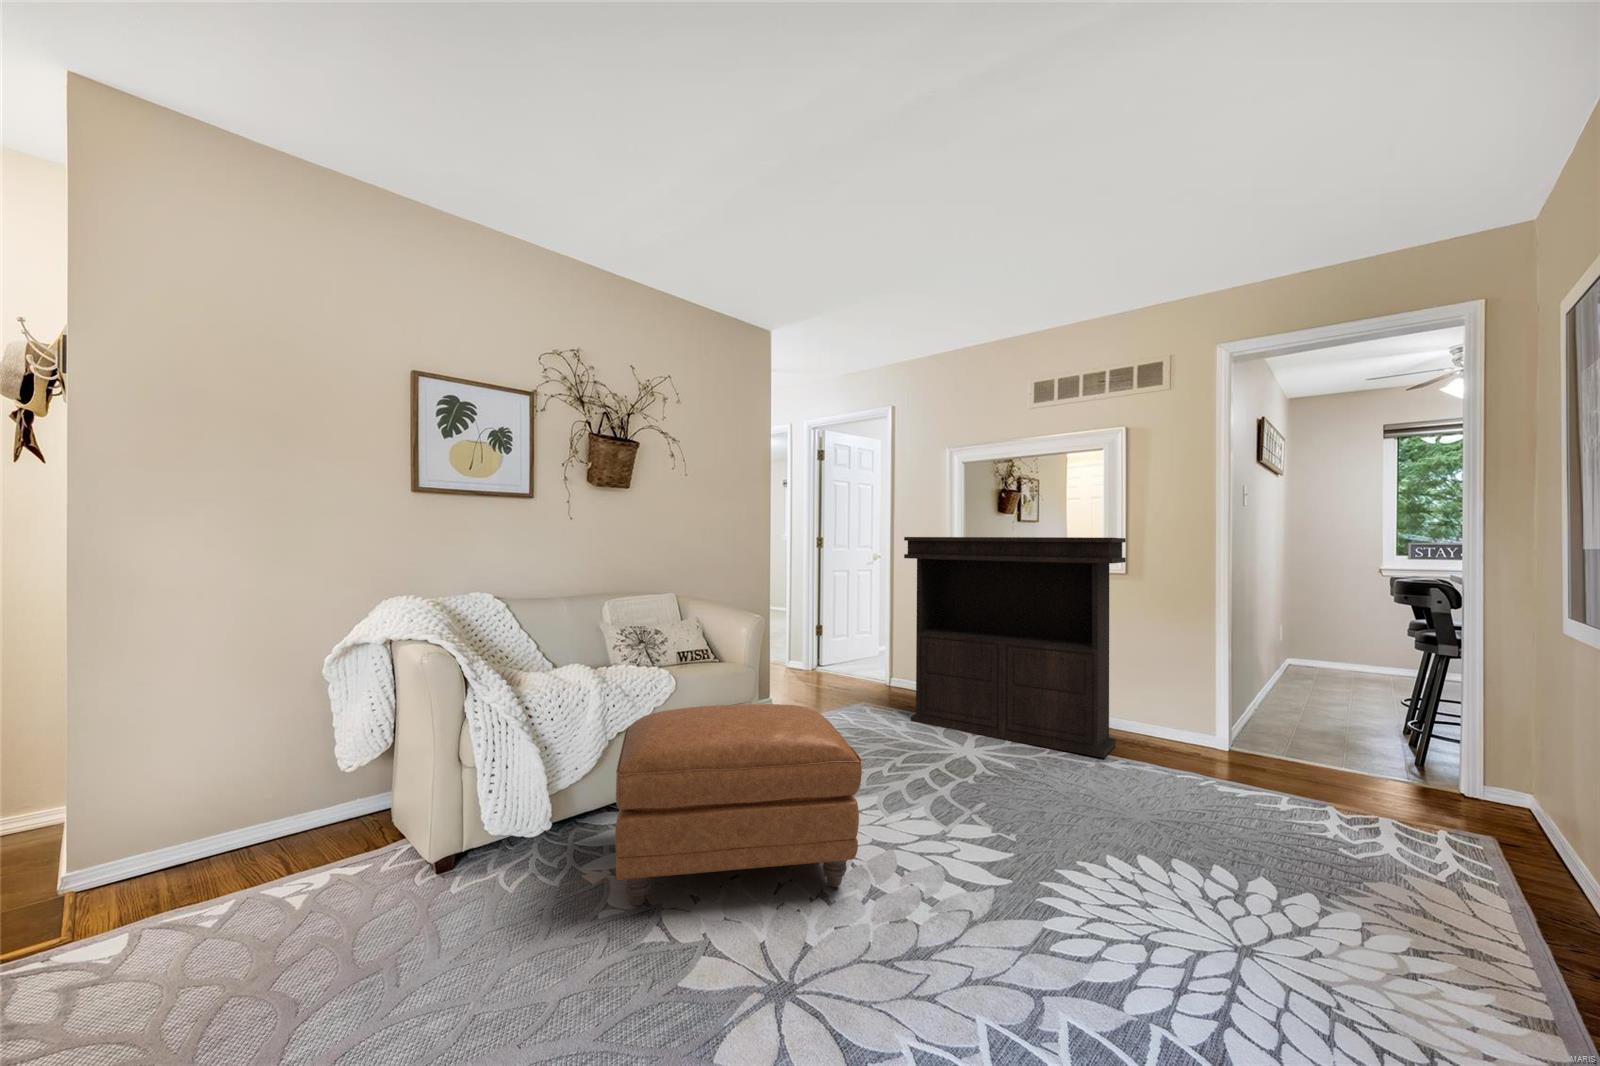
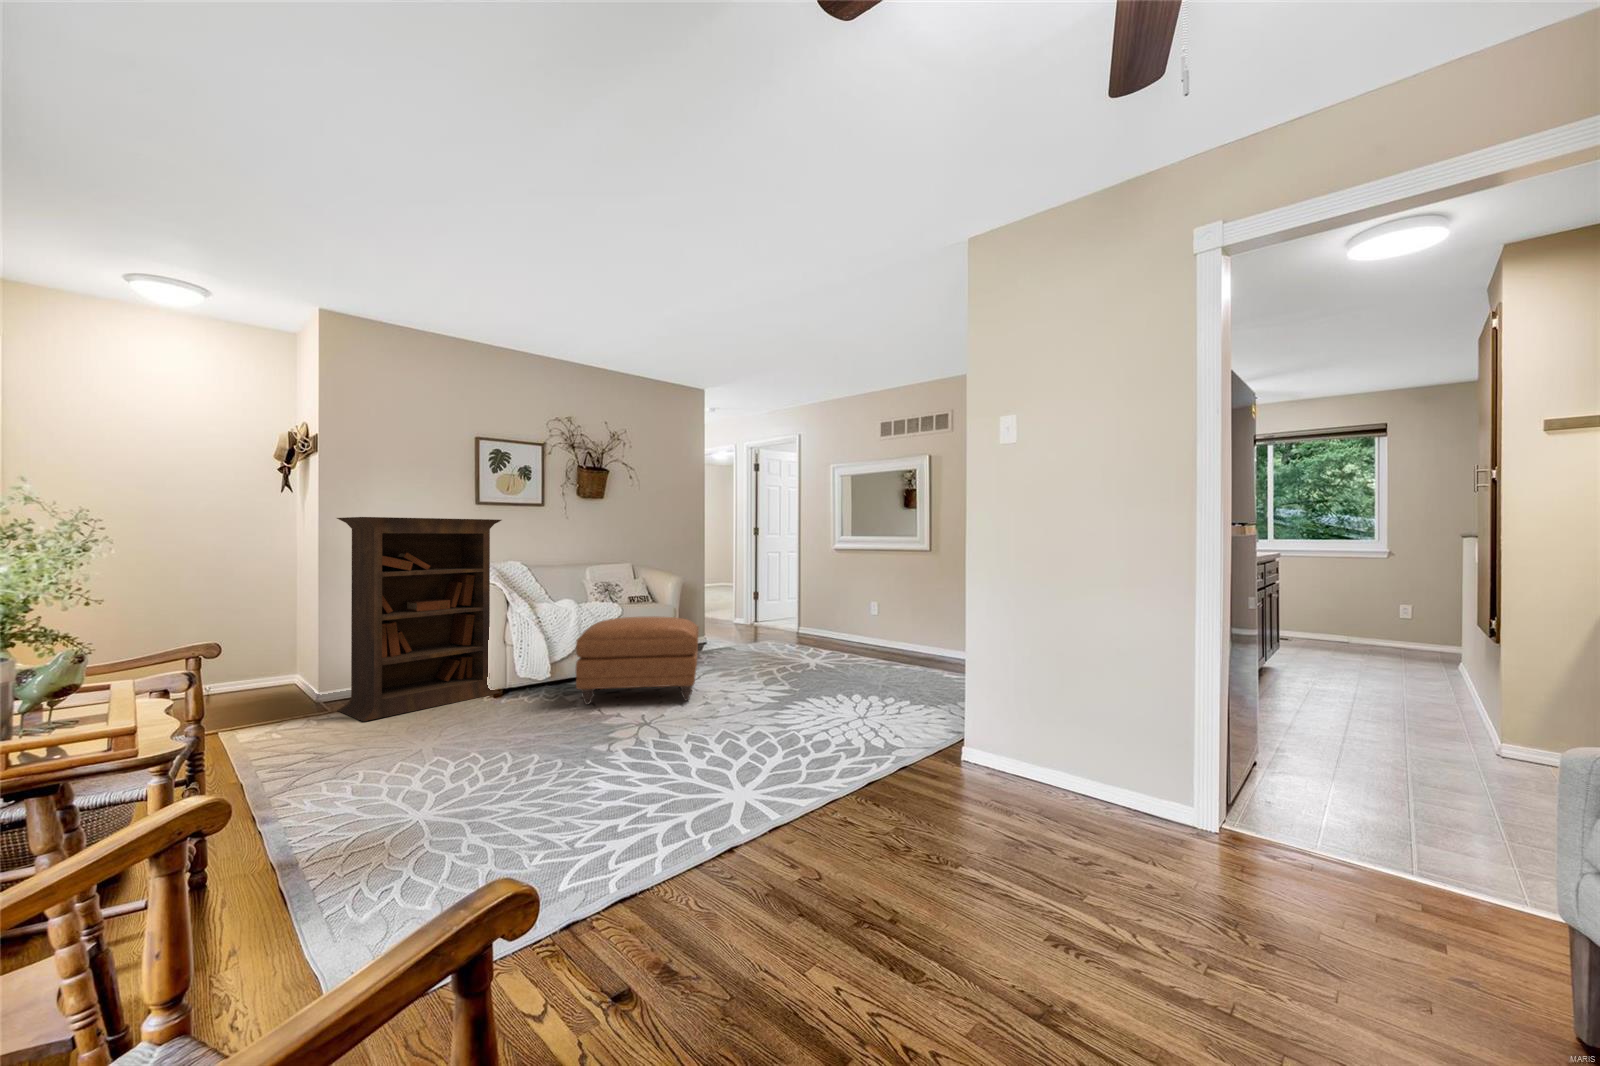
bookcase: none [71,505,461,1001] -> present [337,517,501,721]
console table: present [904,537,1126,758] -> none [786,526,915,662]

